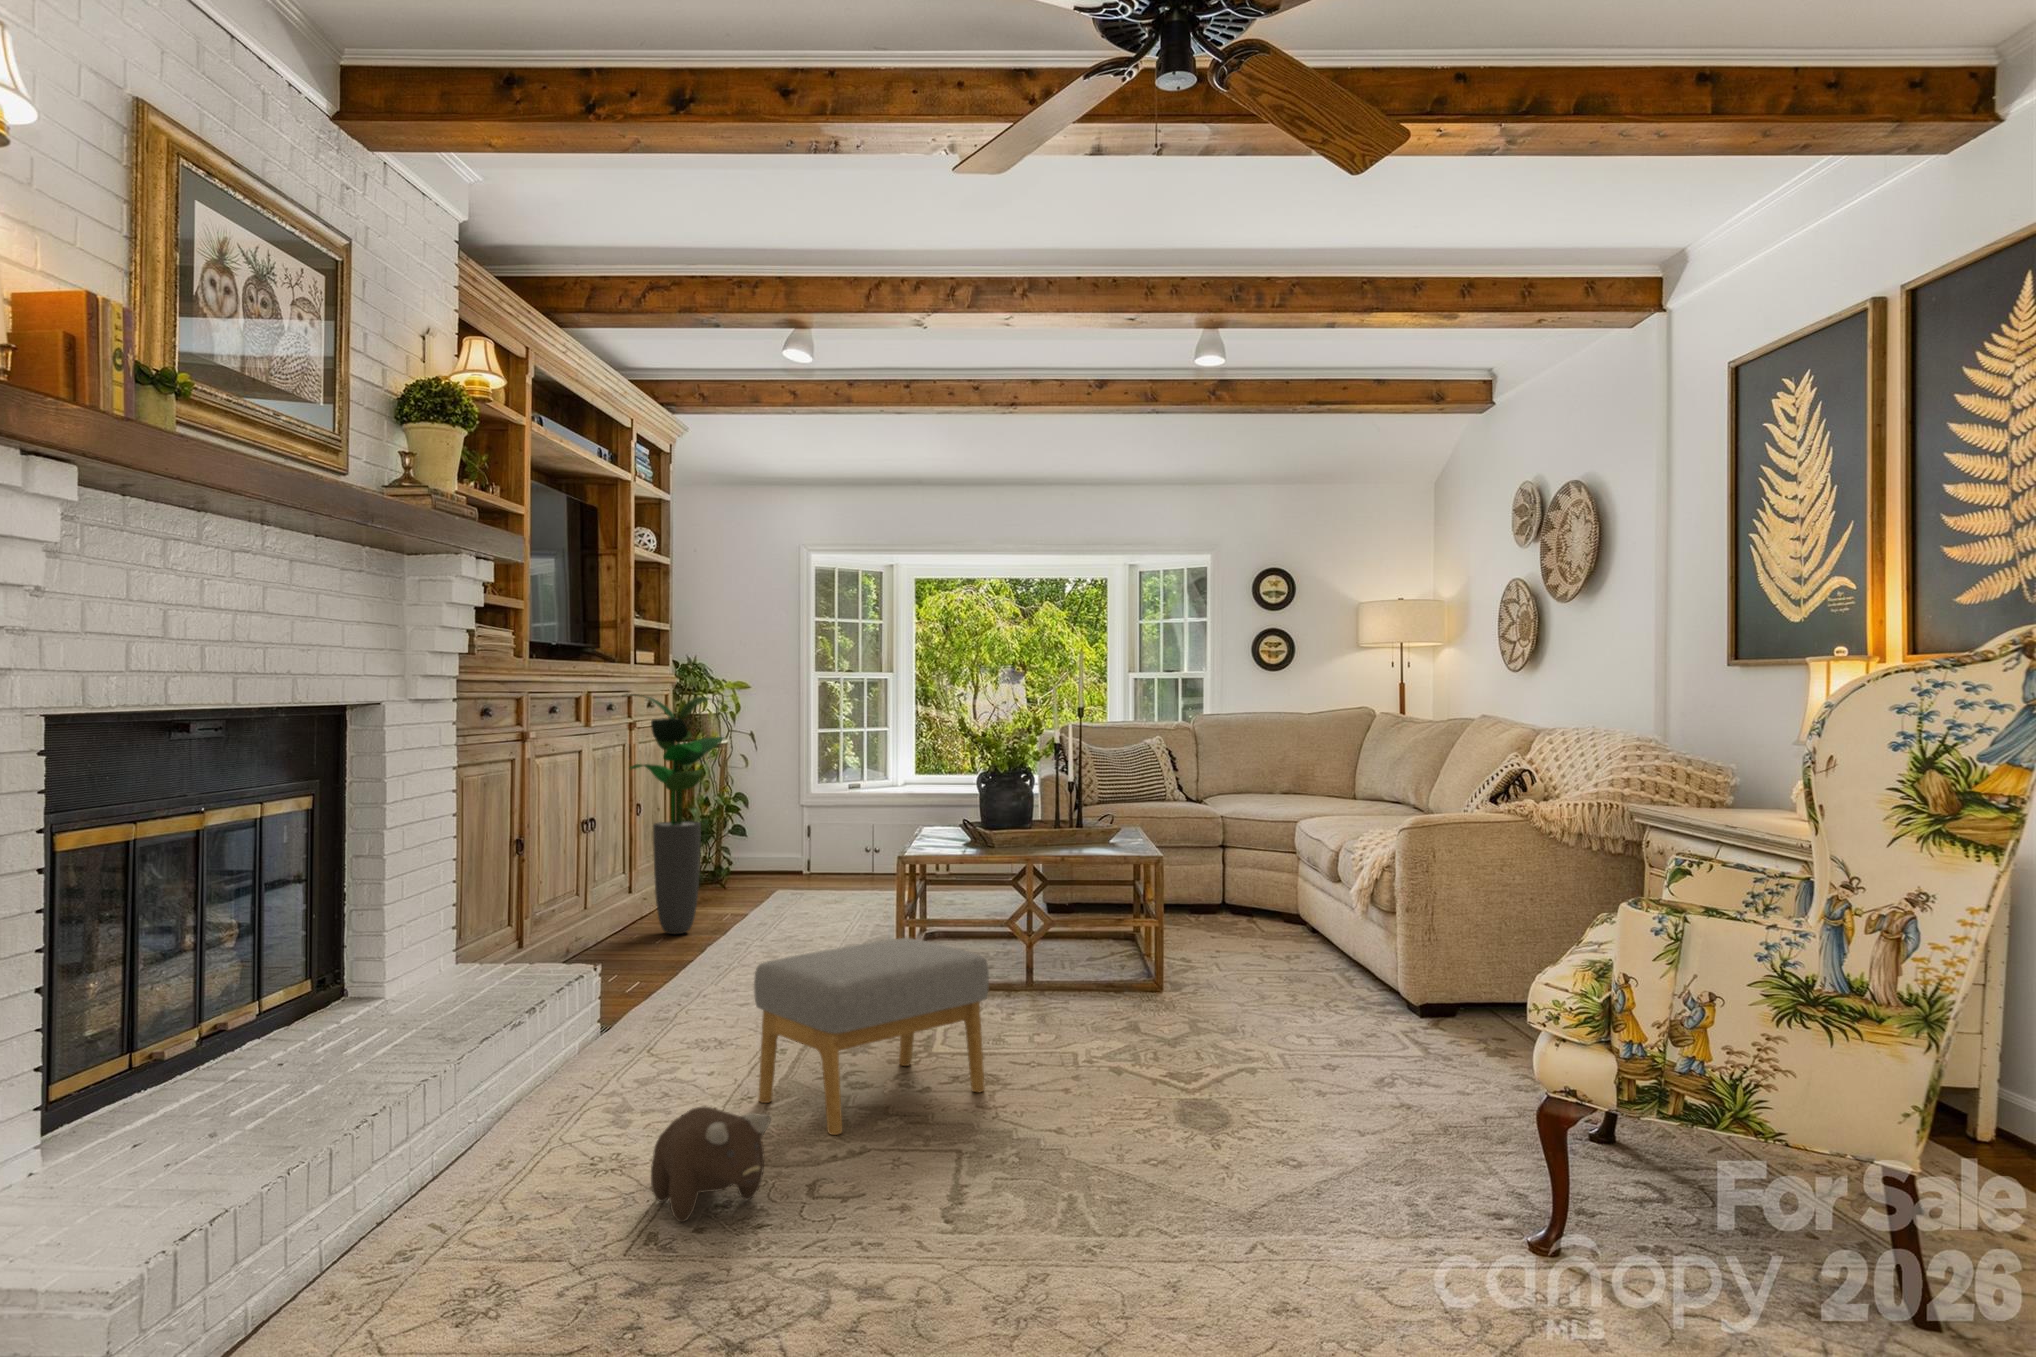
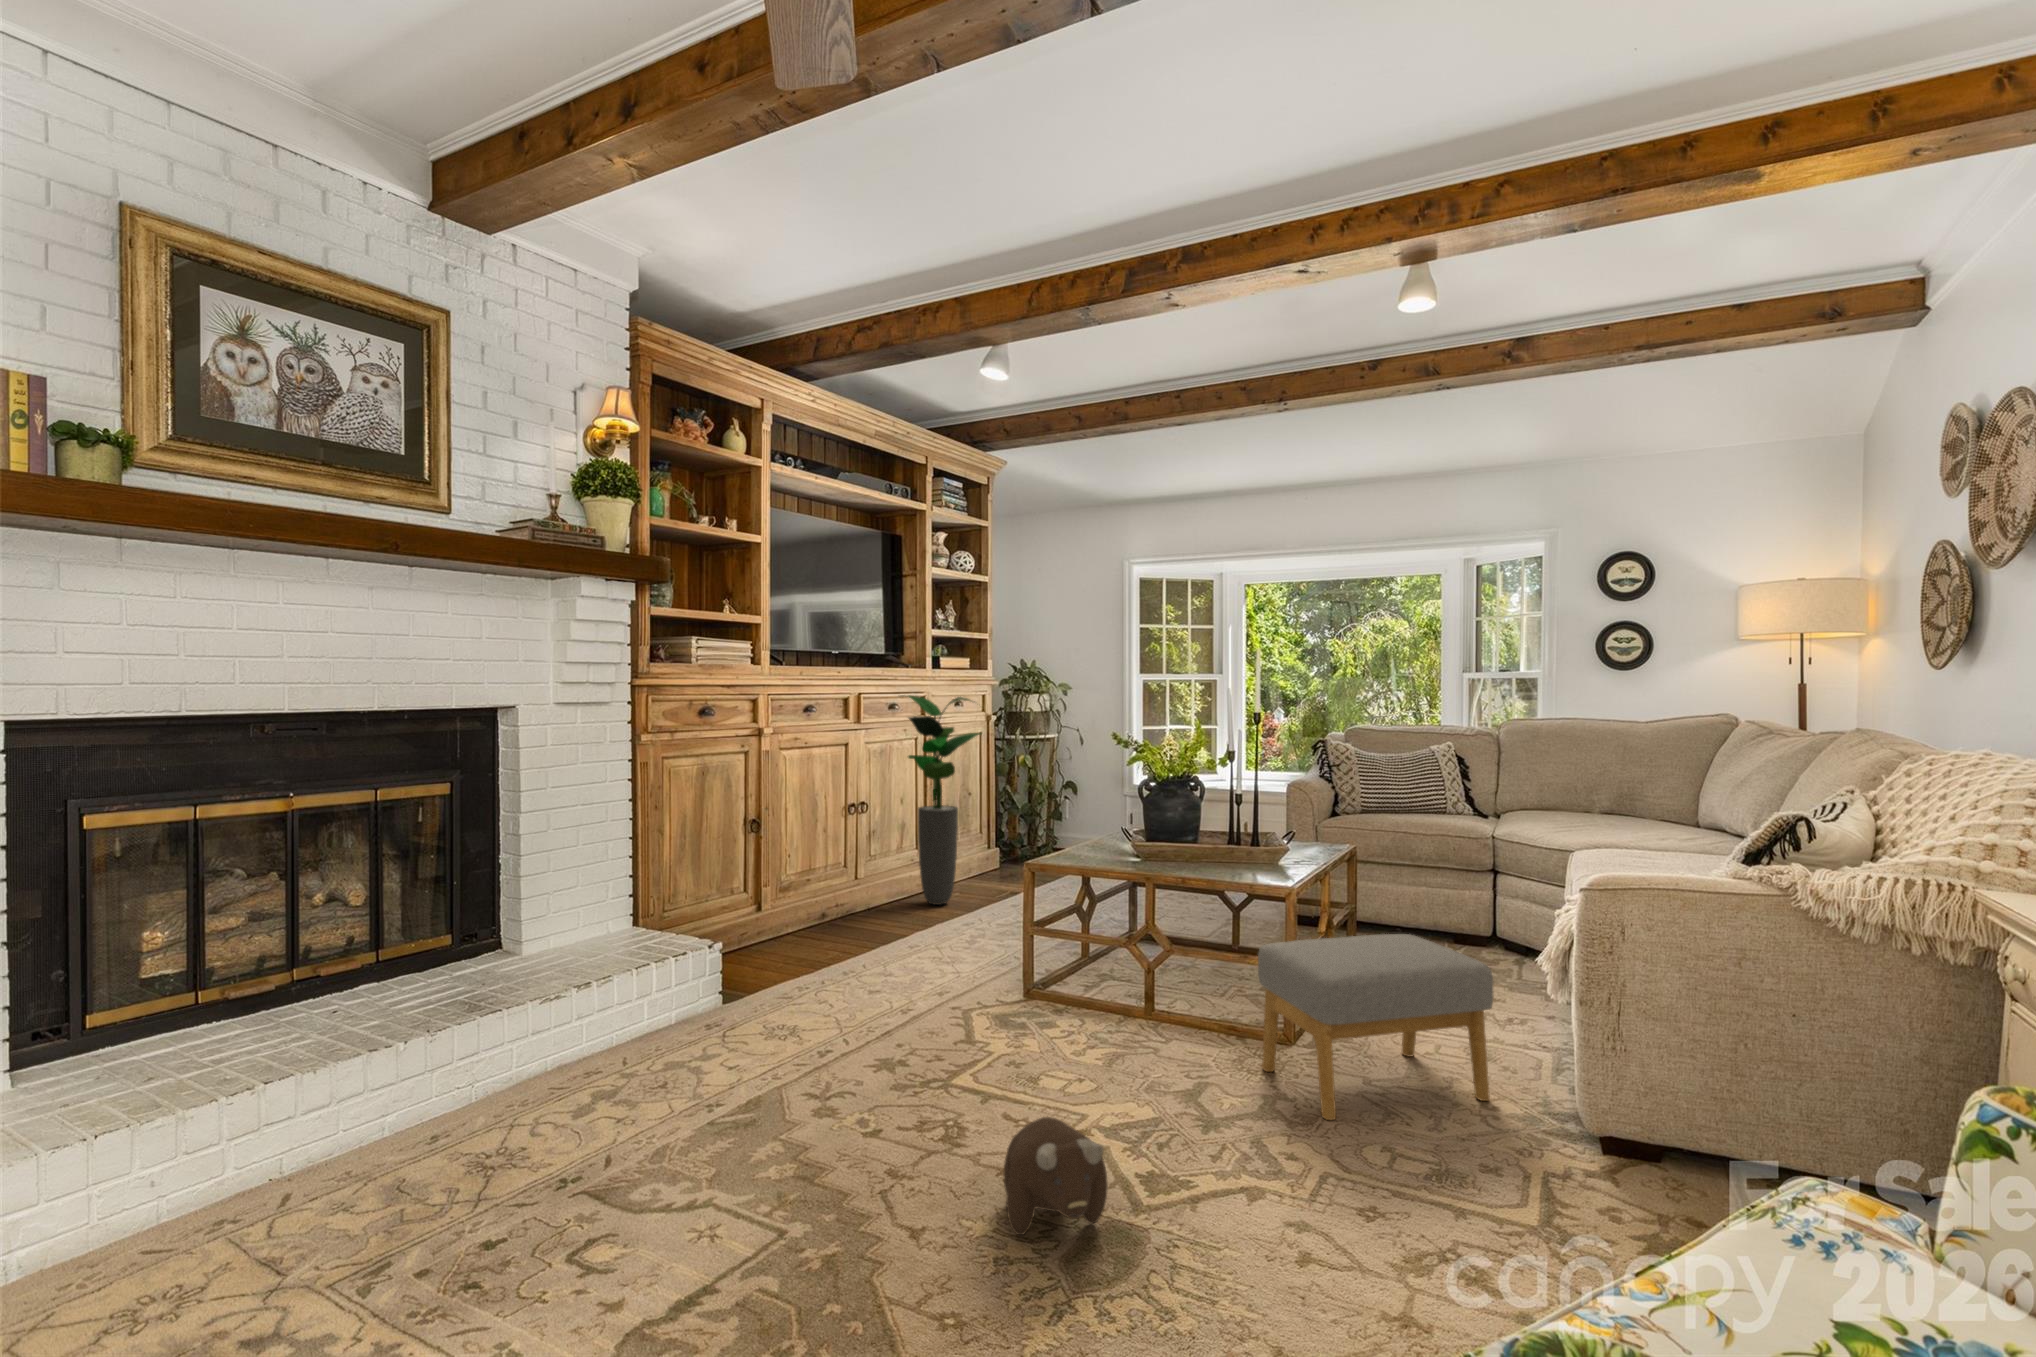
footstool: present [754,938,989,1135] -> present [1258,934,1493,1120]
plush toy: present [651,1106,771,1222] -> present [1004,1117,1108,1235]

